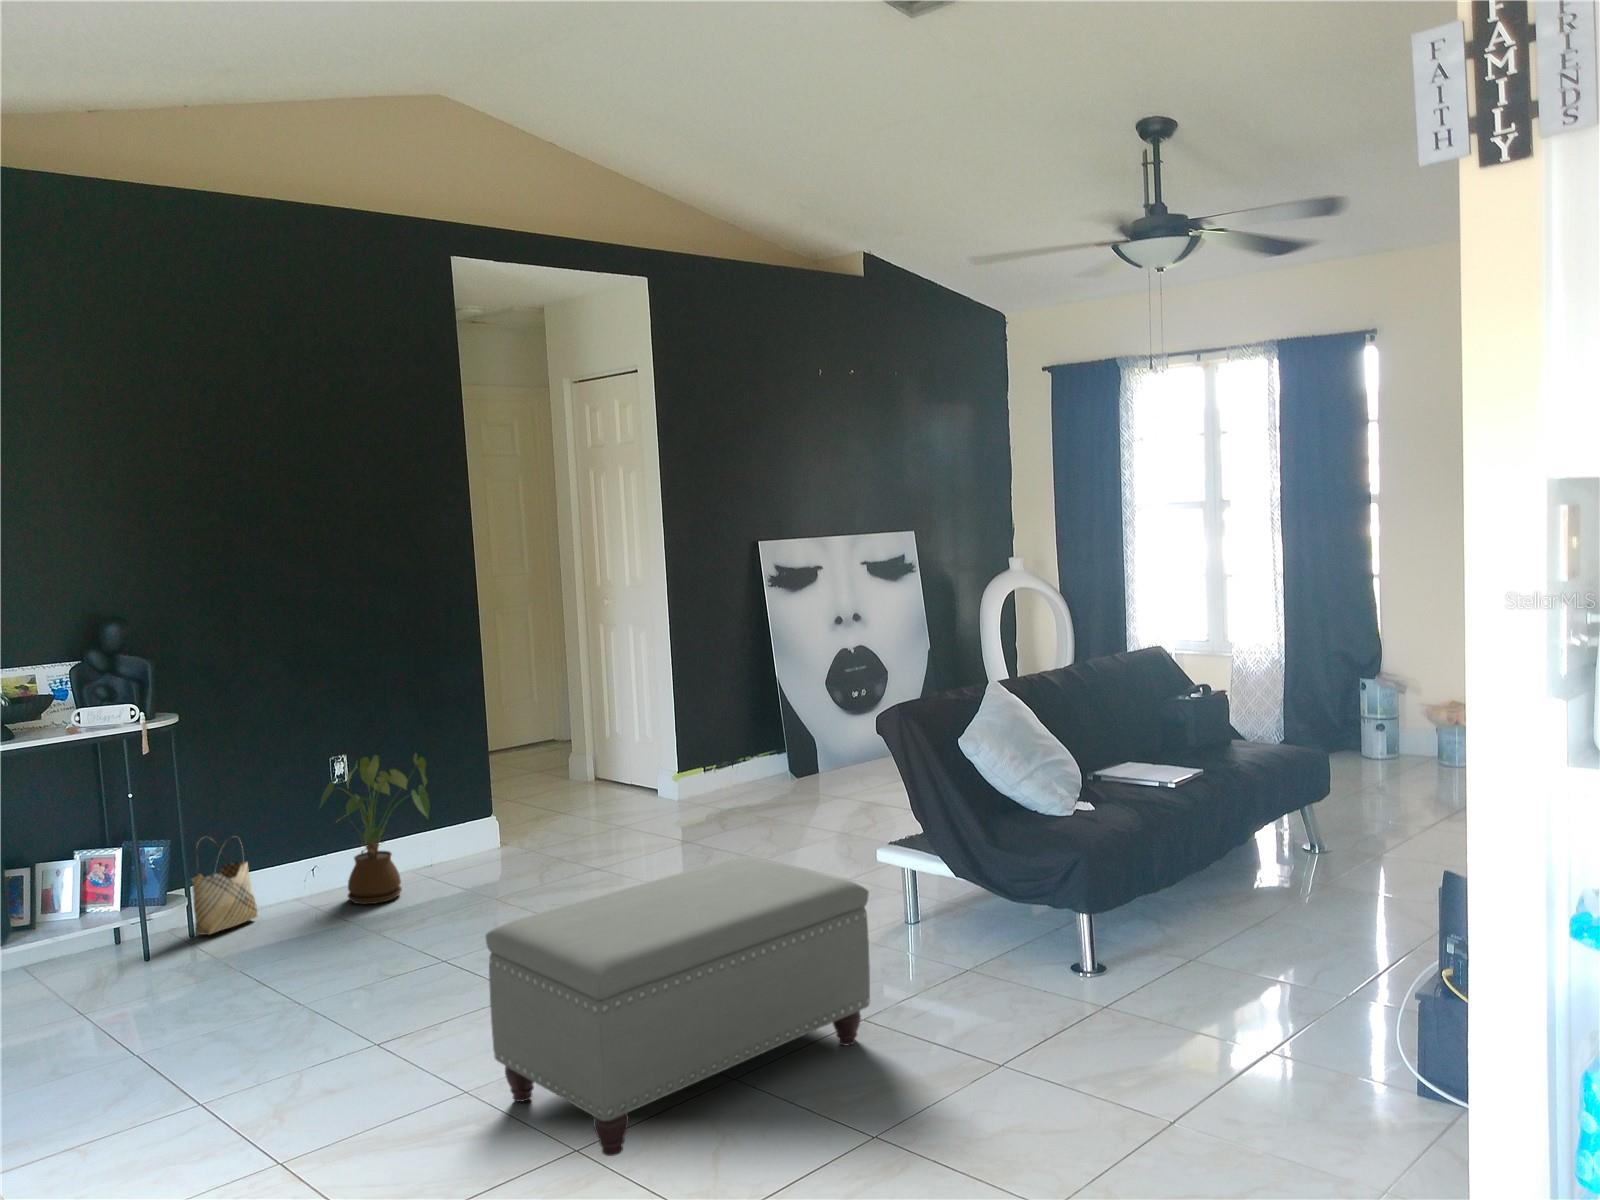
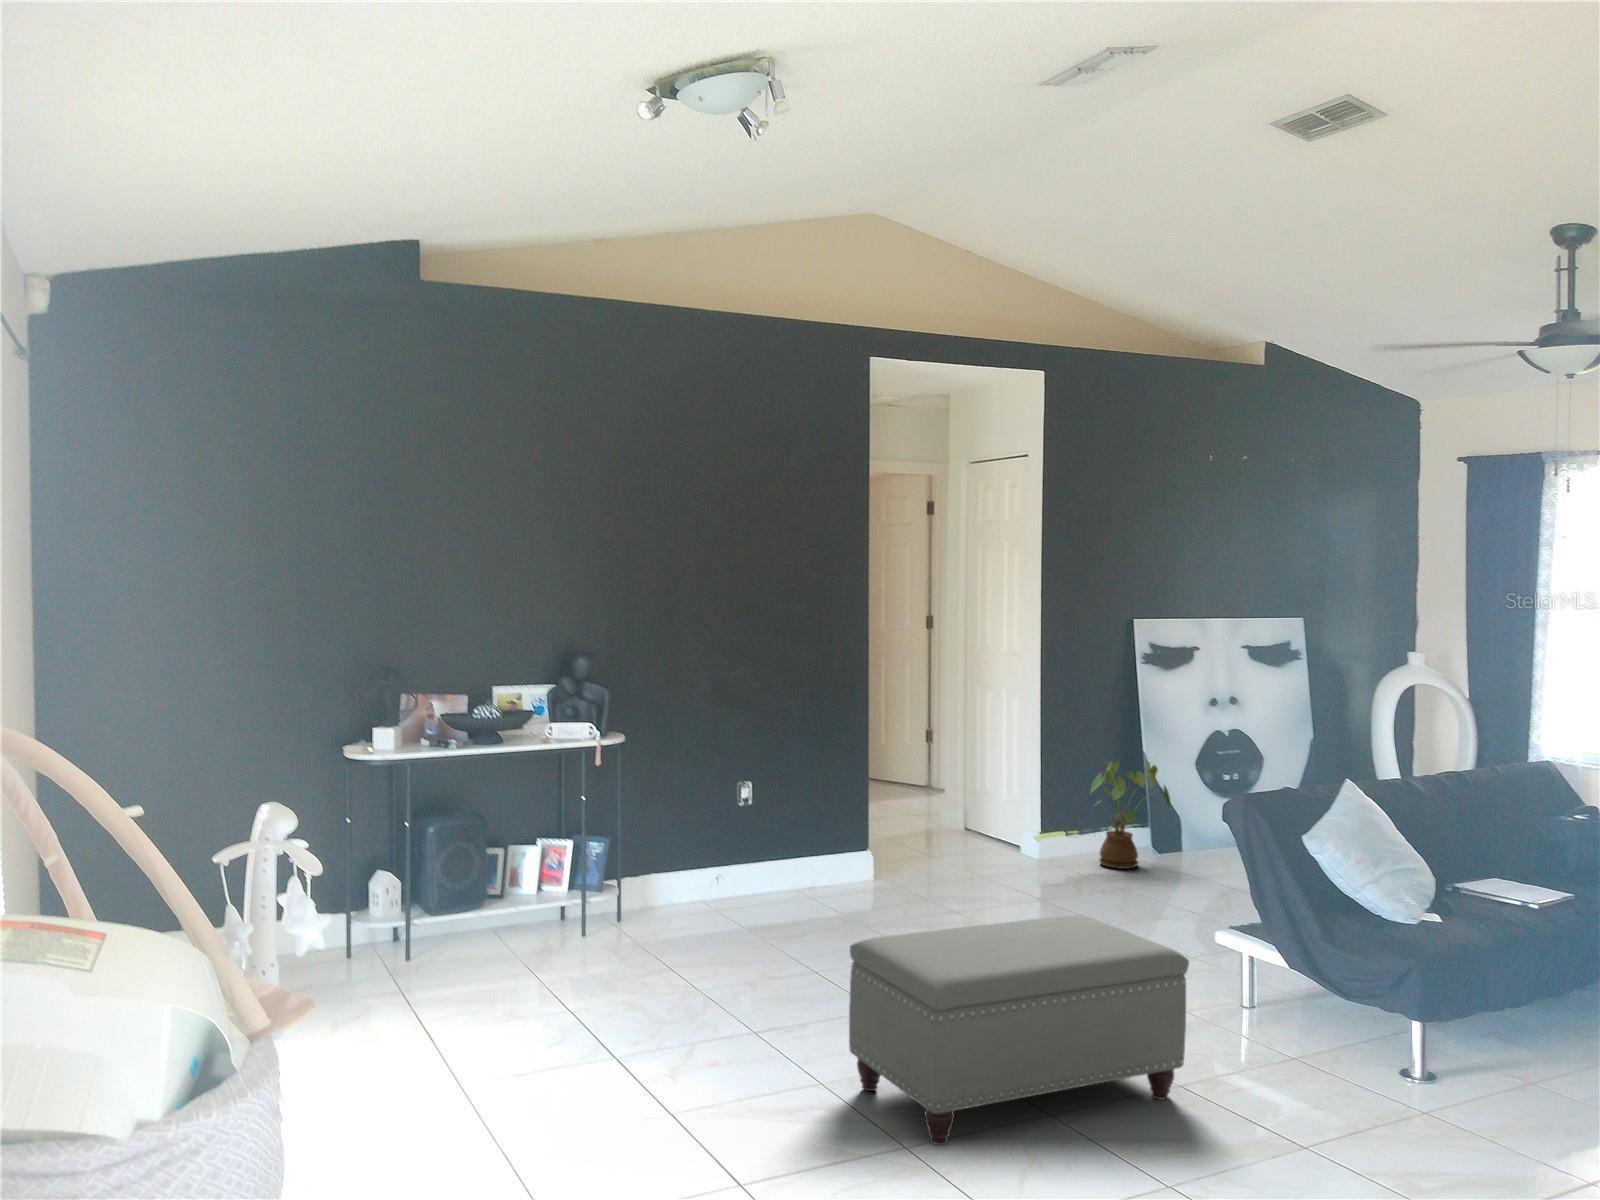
house plant: present [321,754,430,904] -> present [1091,760,1170,869]
woven basket: present [191,837,257,935] -> none [619,839,667,921]

